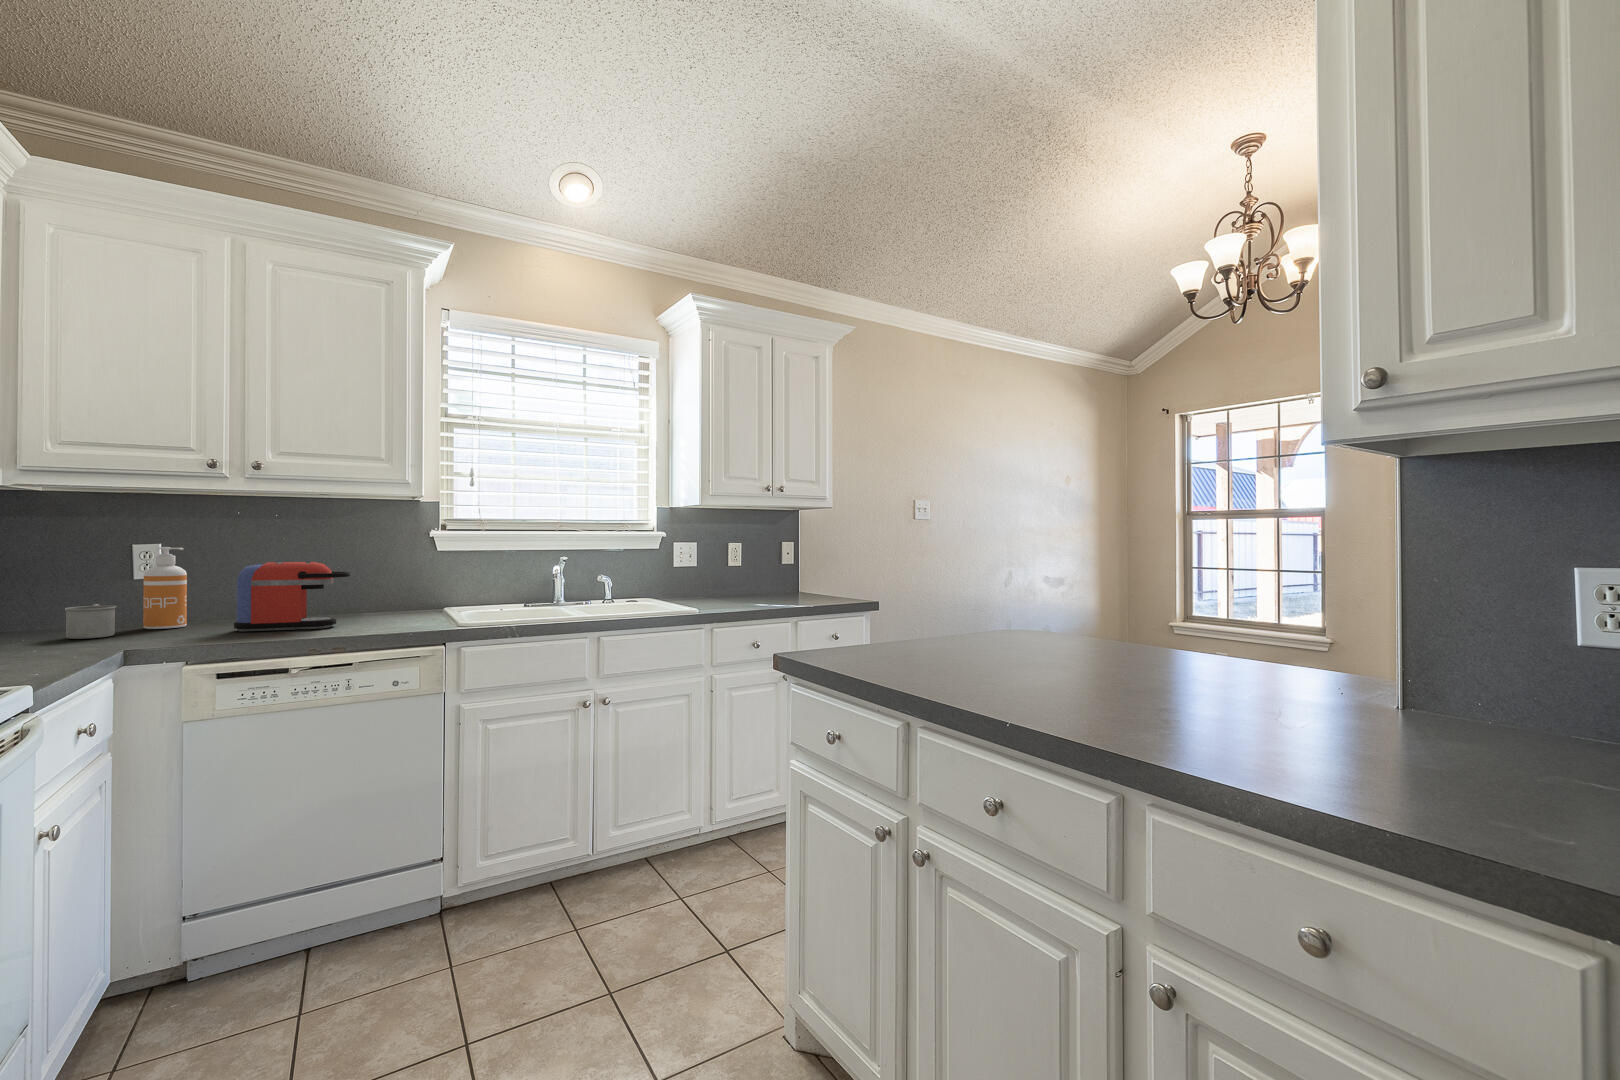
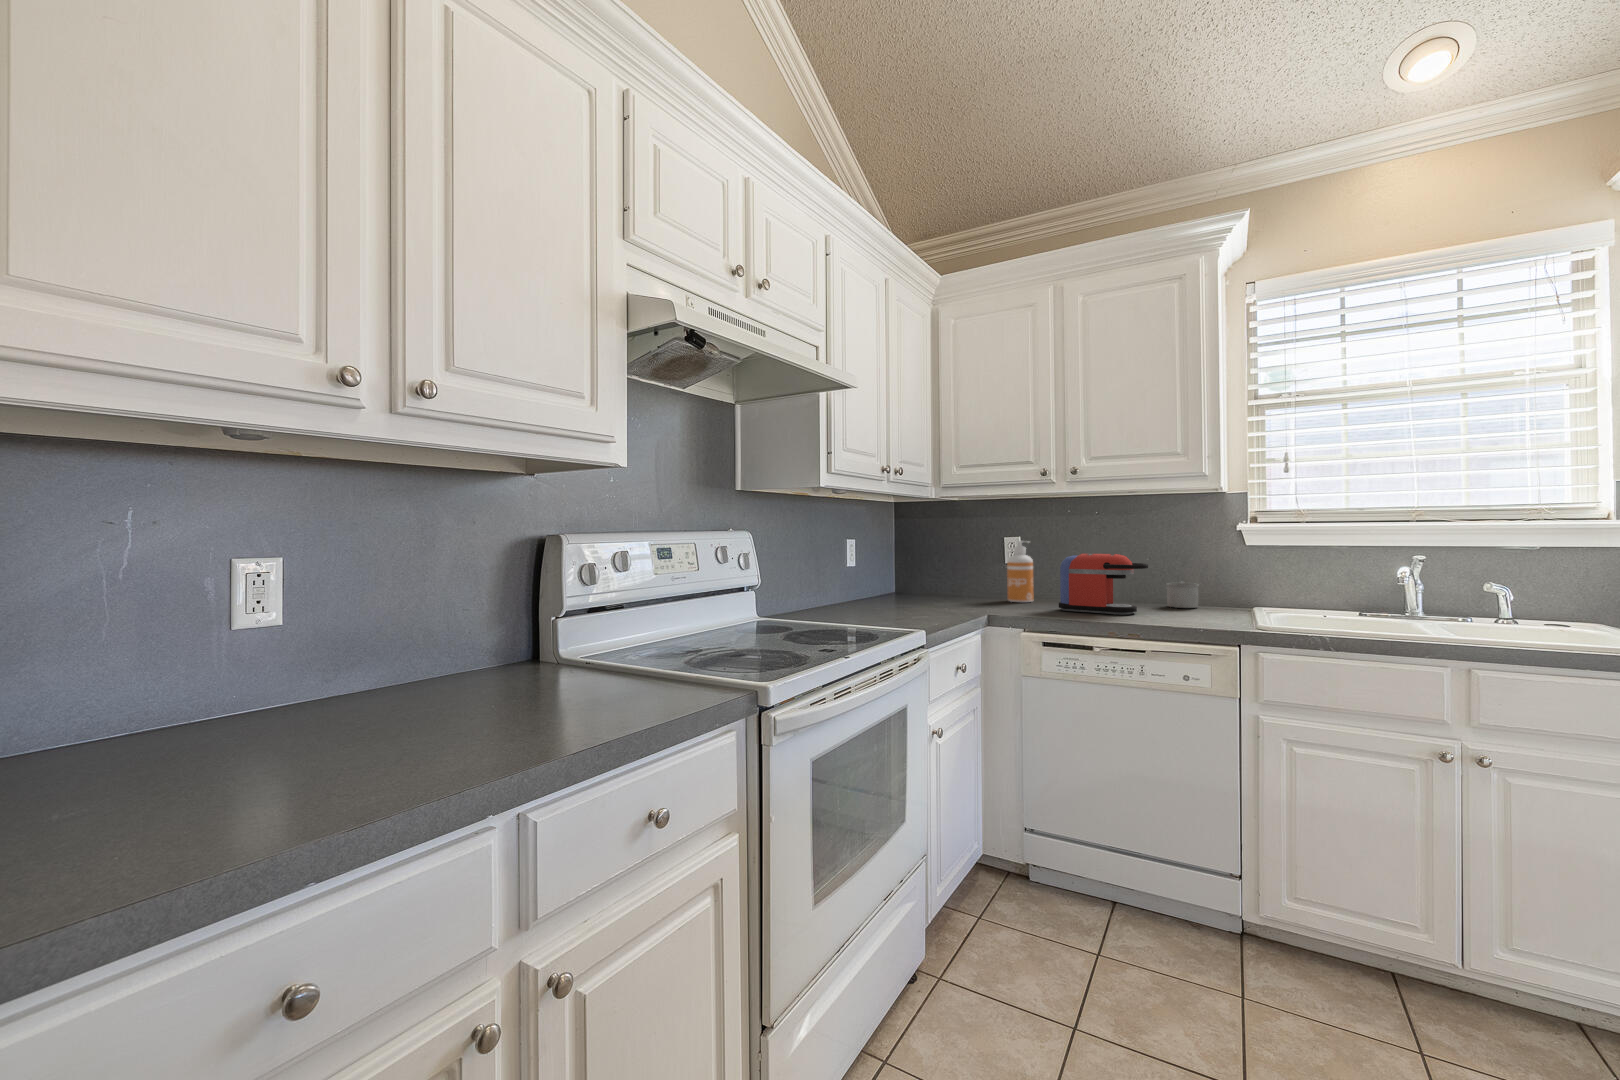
mug: present [65,604,116,639] -> present [1167,582,1198,608]

